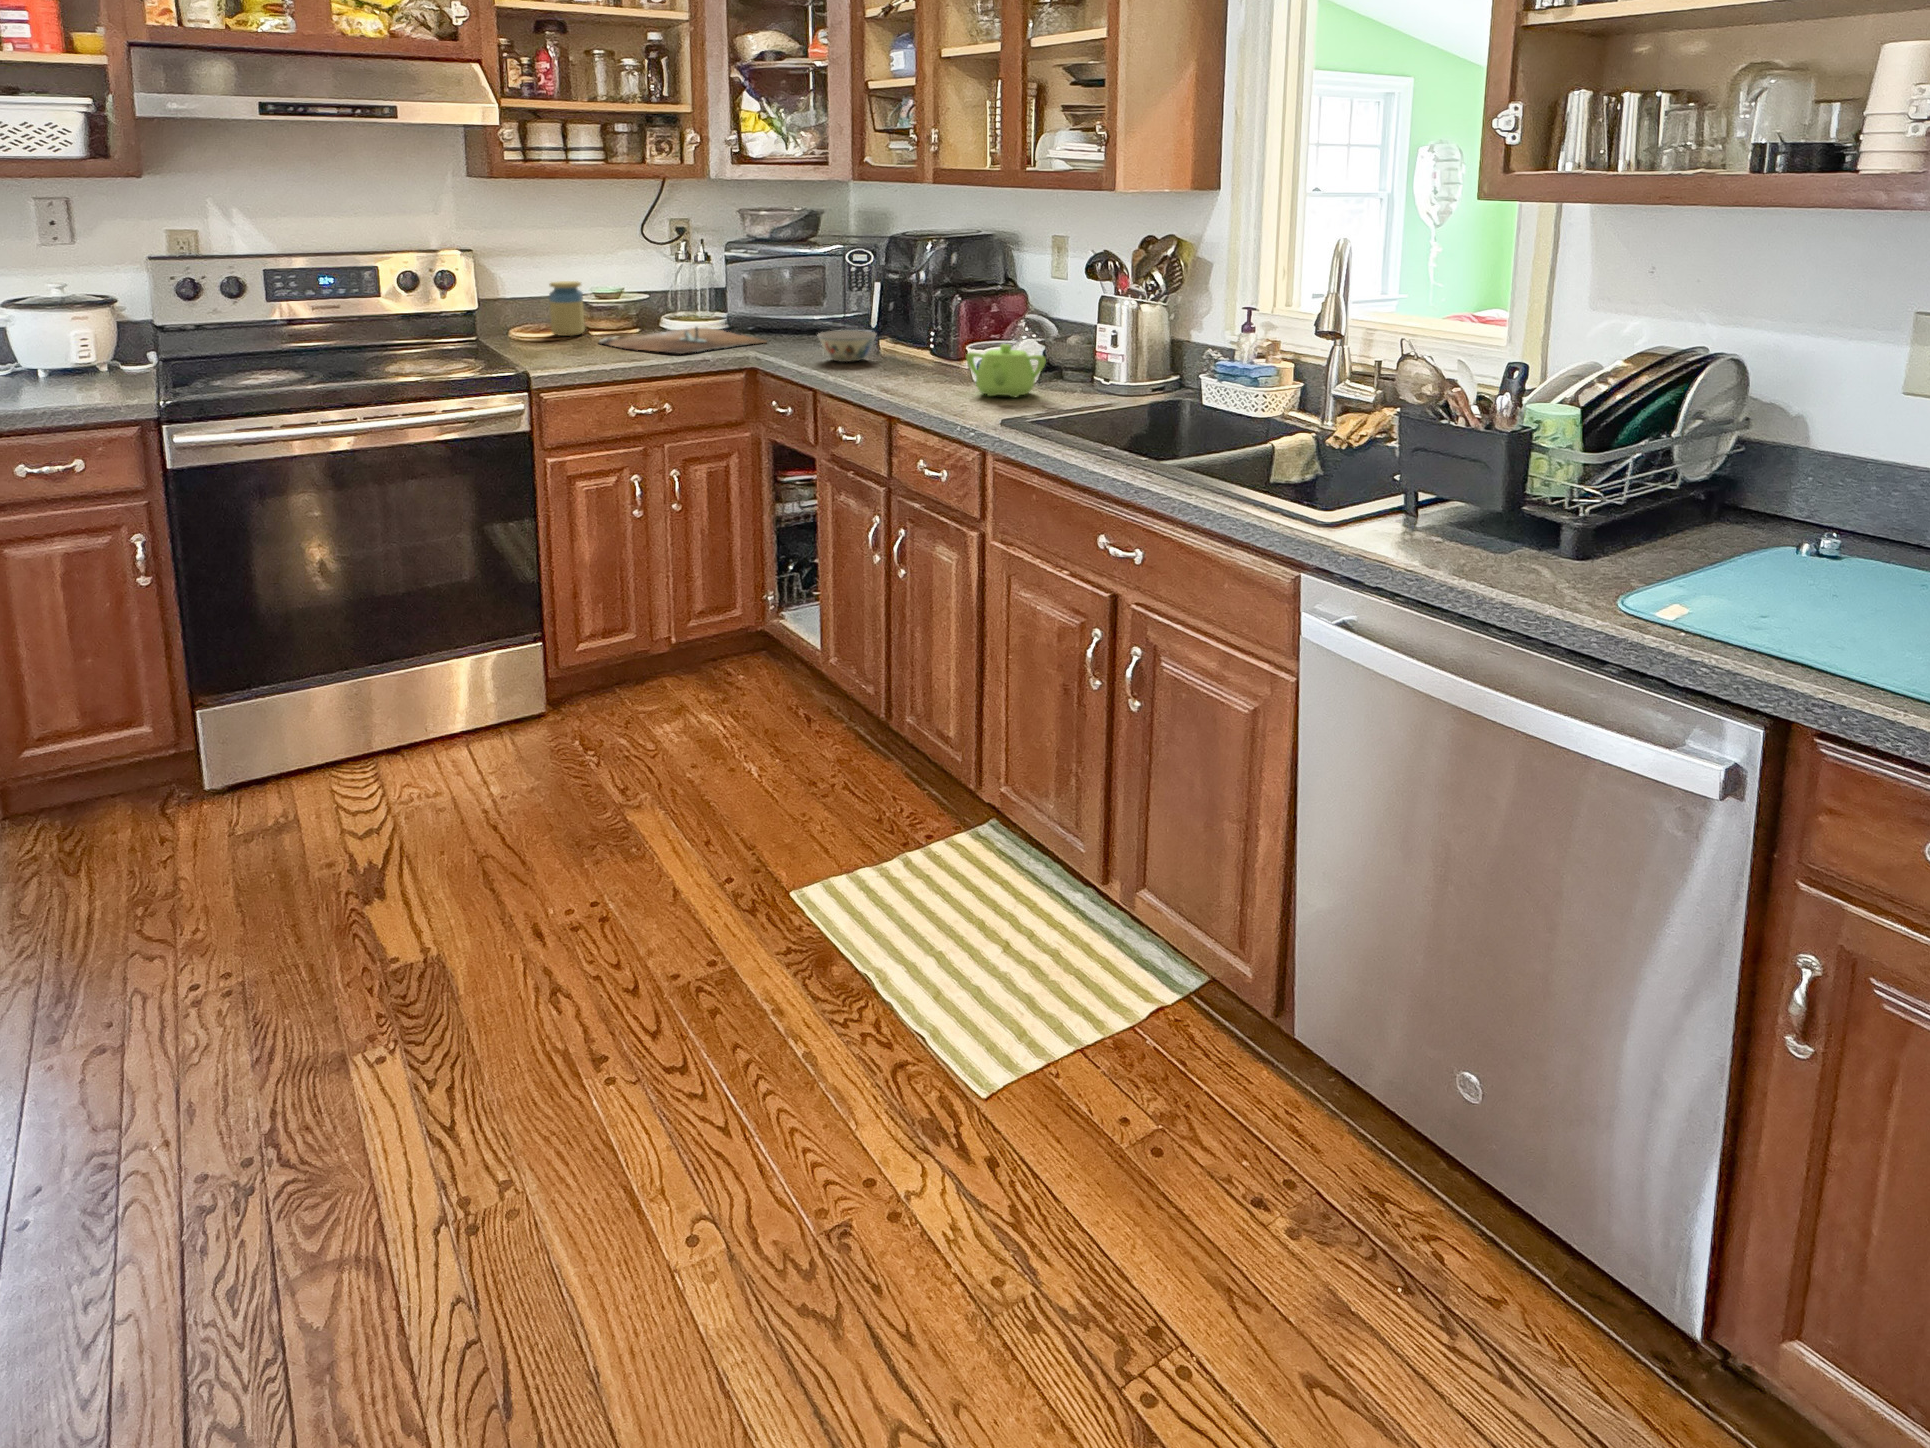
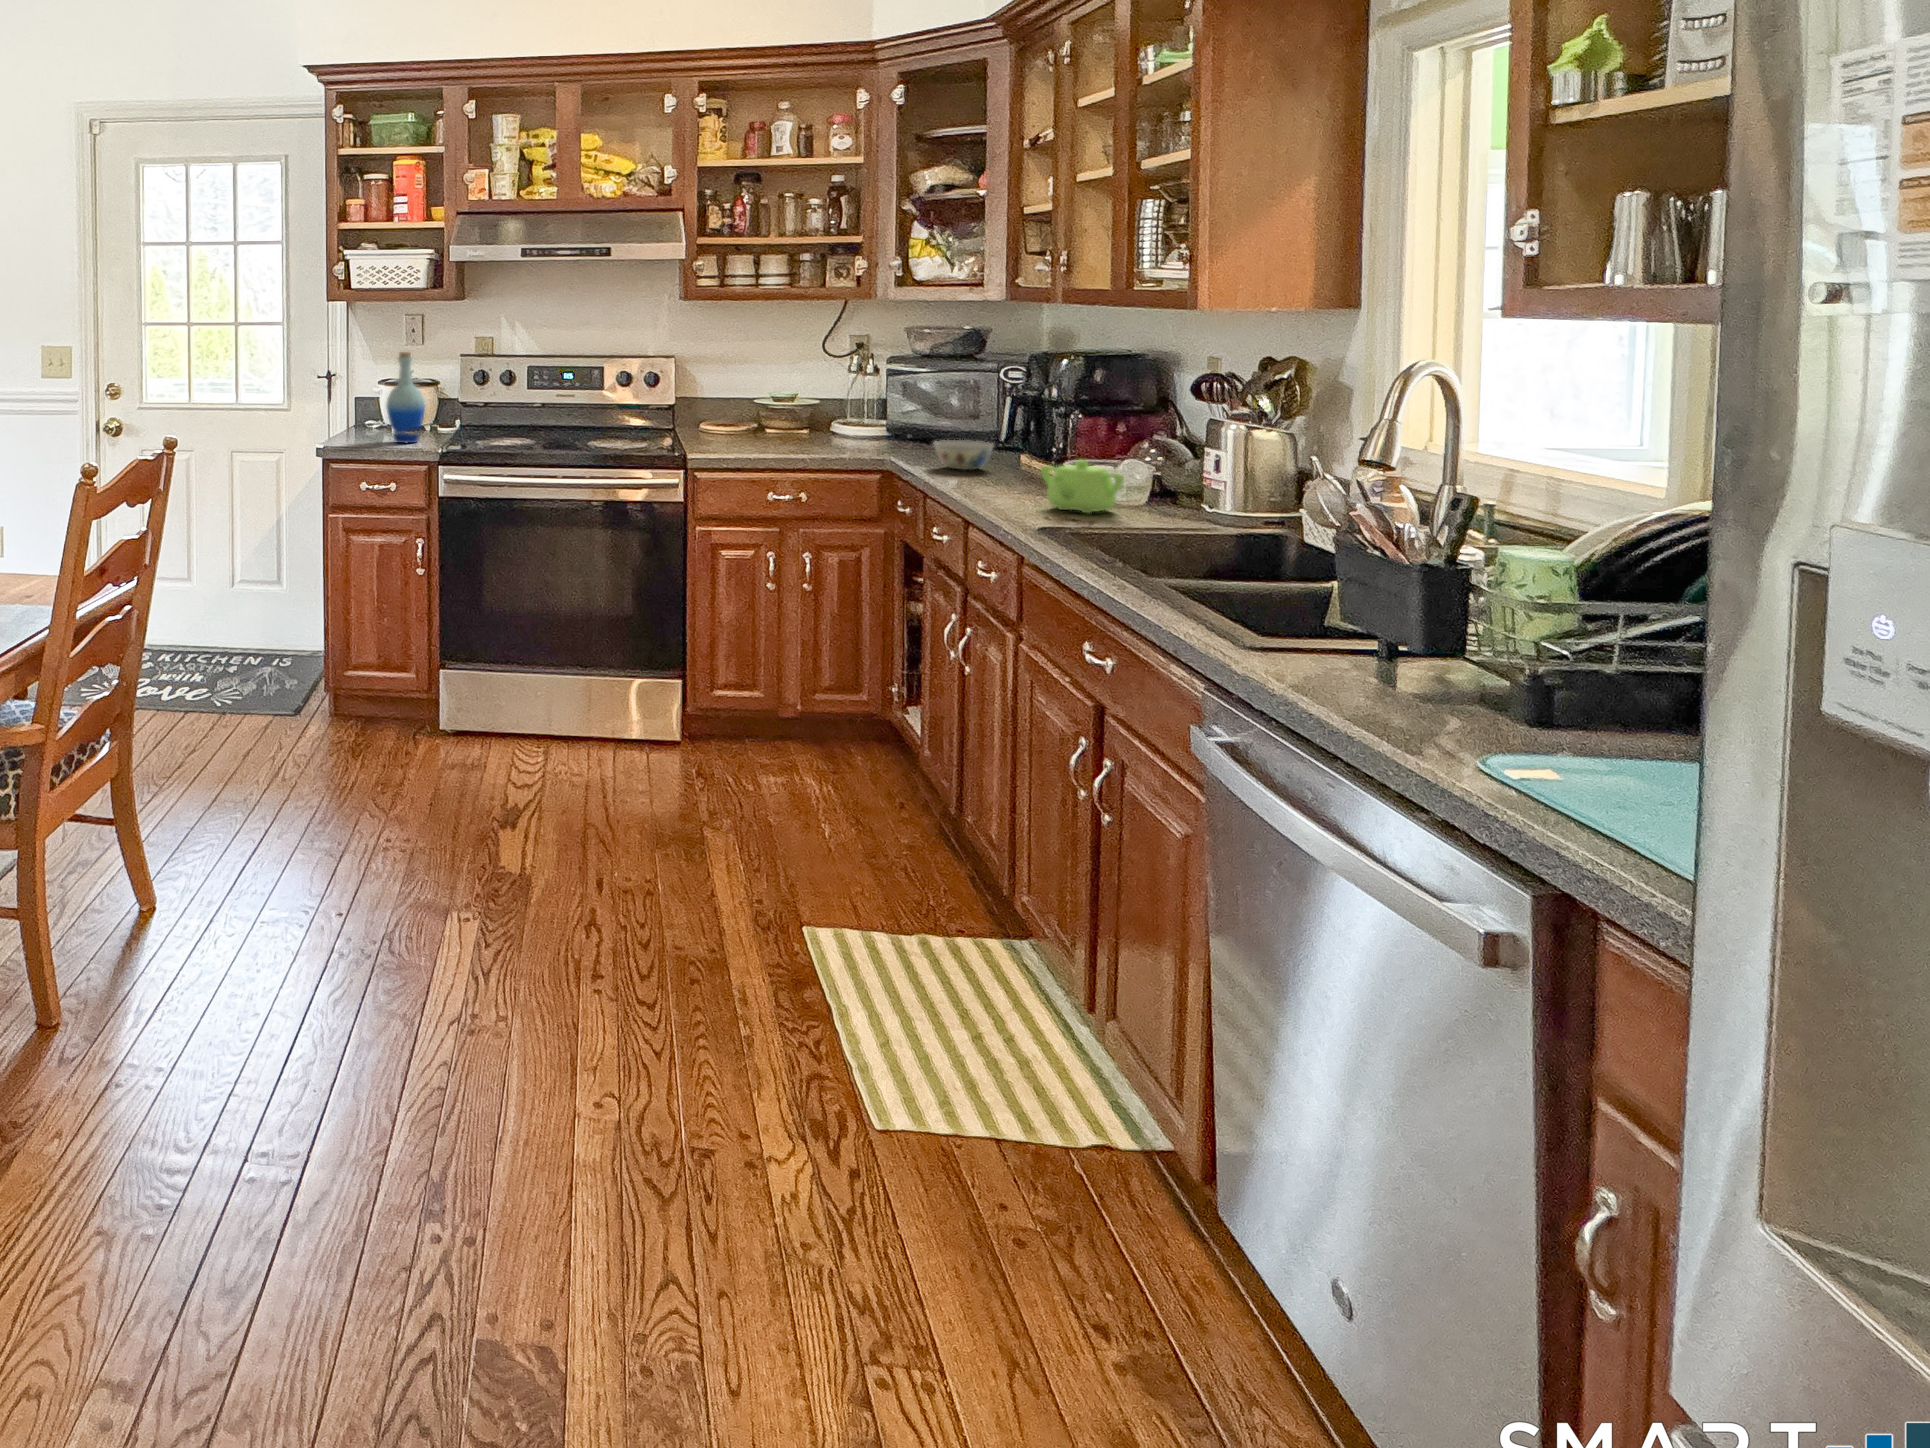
bottle: none [34,252,109,394] -> present [386,352,425,443]
jar: present [549,281,585,336] -> none [732,385,760,431]
cutting board: present [599,327,766,354] -> none [761,429,909,451]

